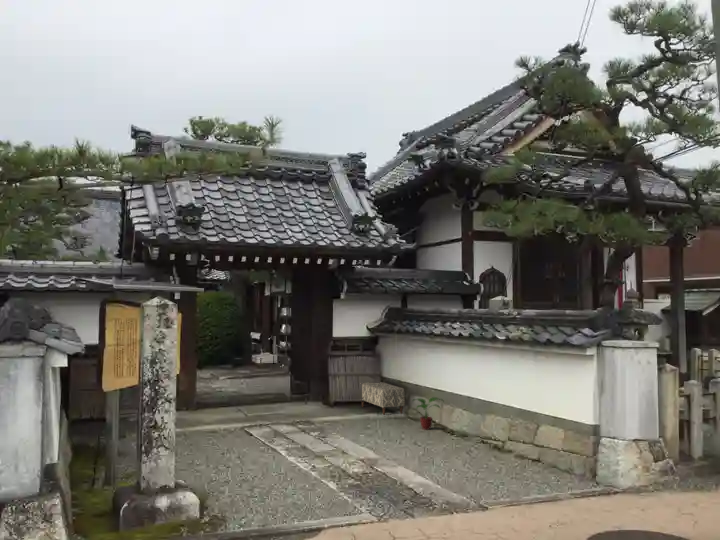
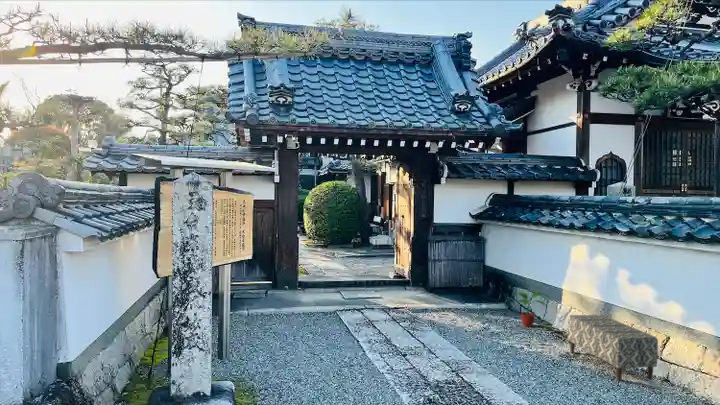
bench: present [361,382,405,415] -> present [568,315,658,381]

